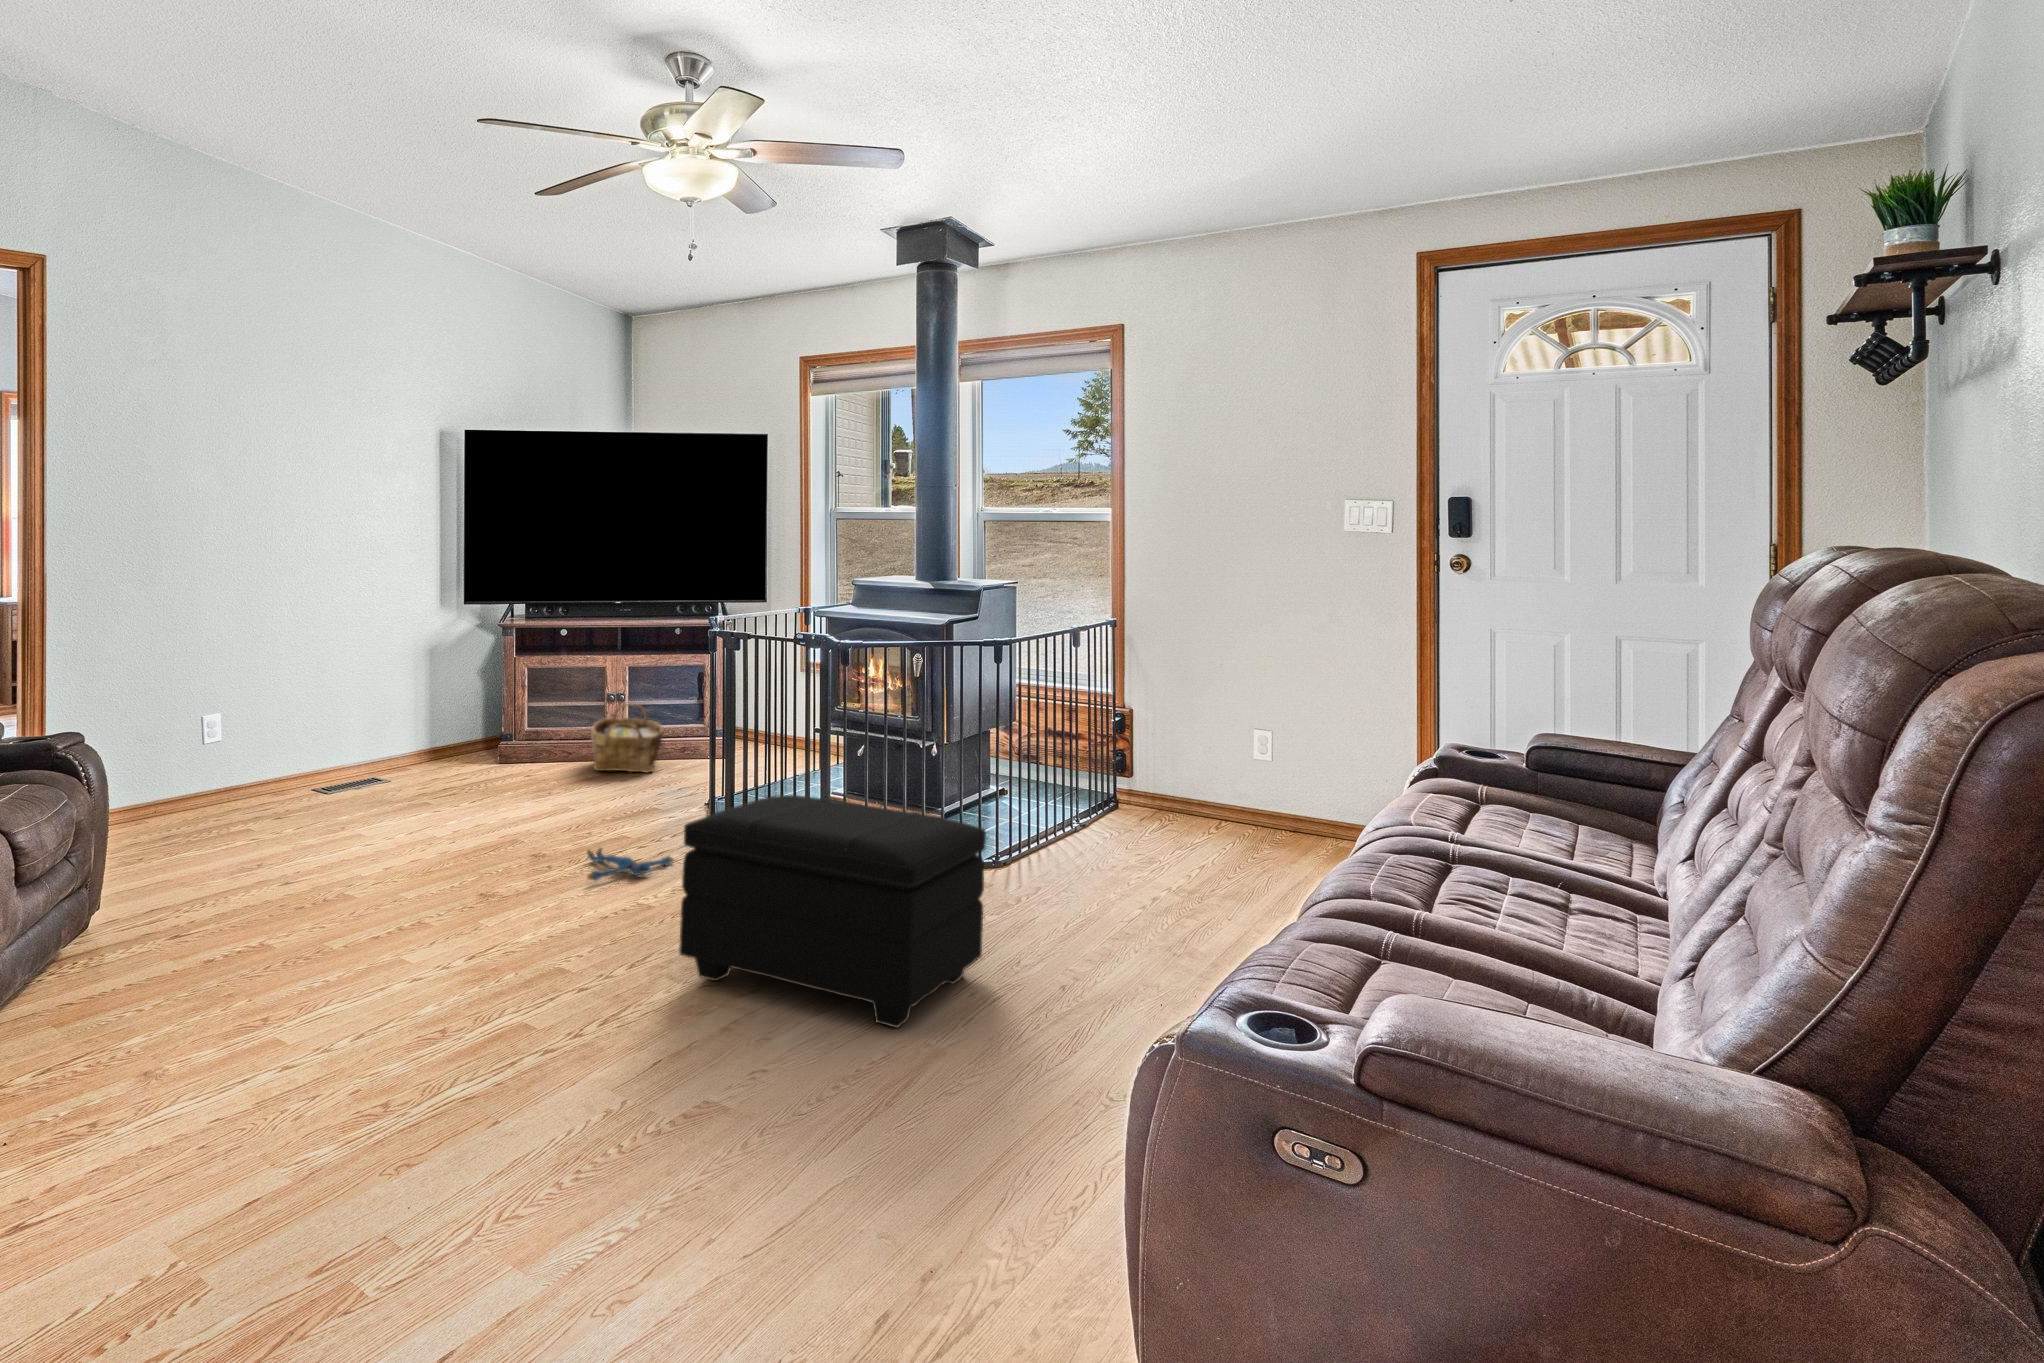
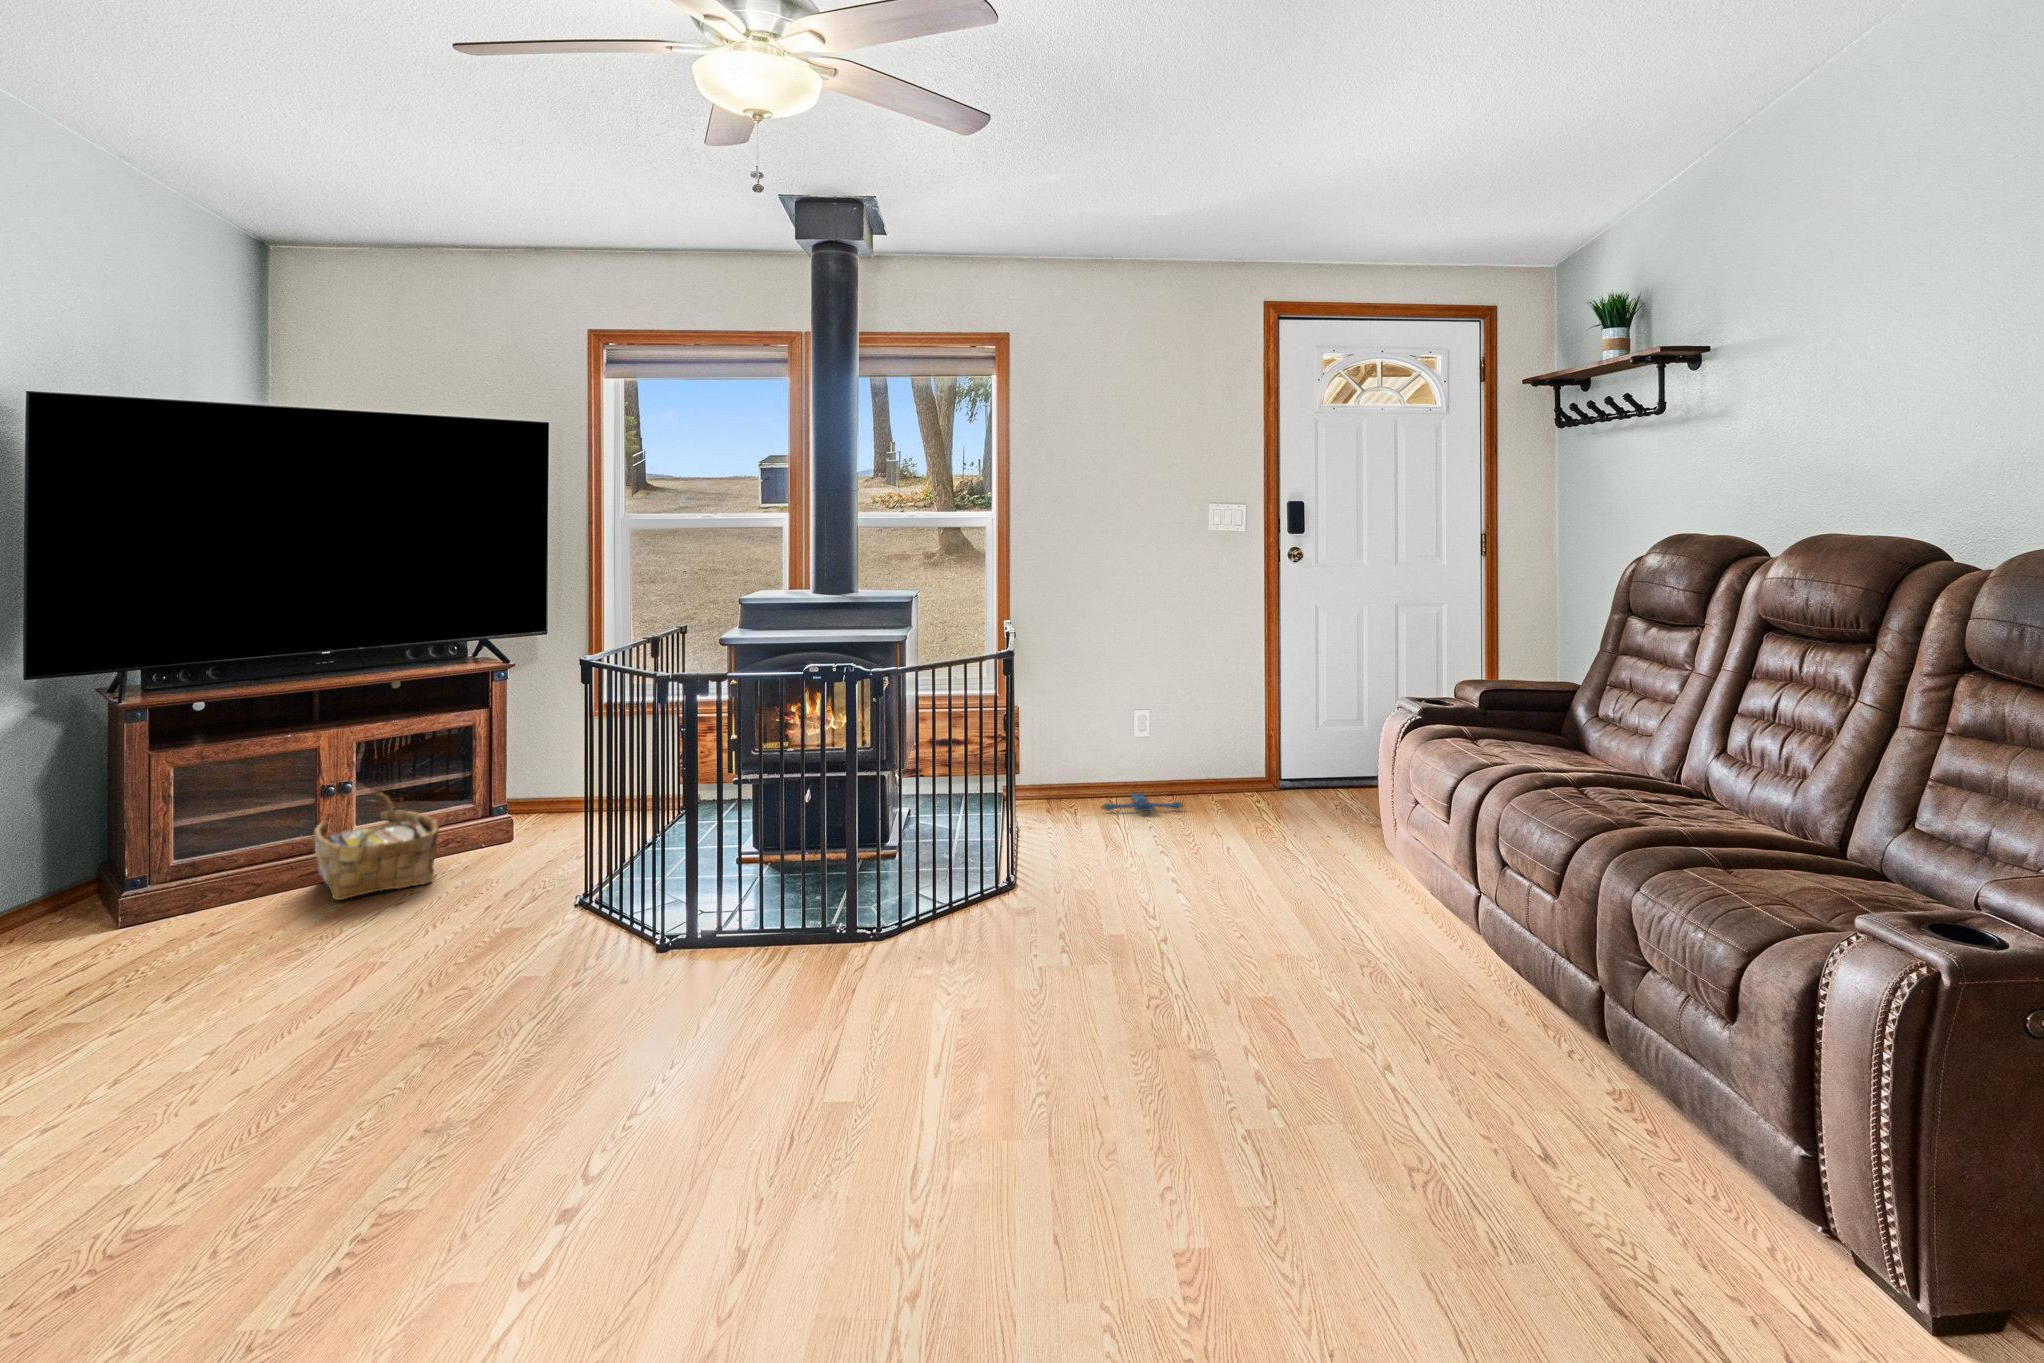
footstool: present [679,795,986,1028] -> none [921,863,1251,1148]
plush toy: present [587,847,673,881] -> present [1101,790,1184,812]

